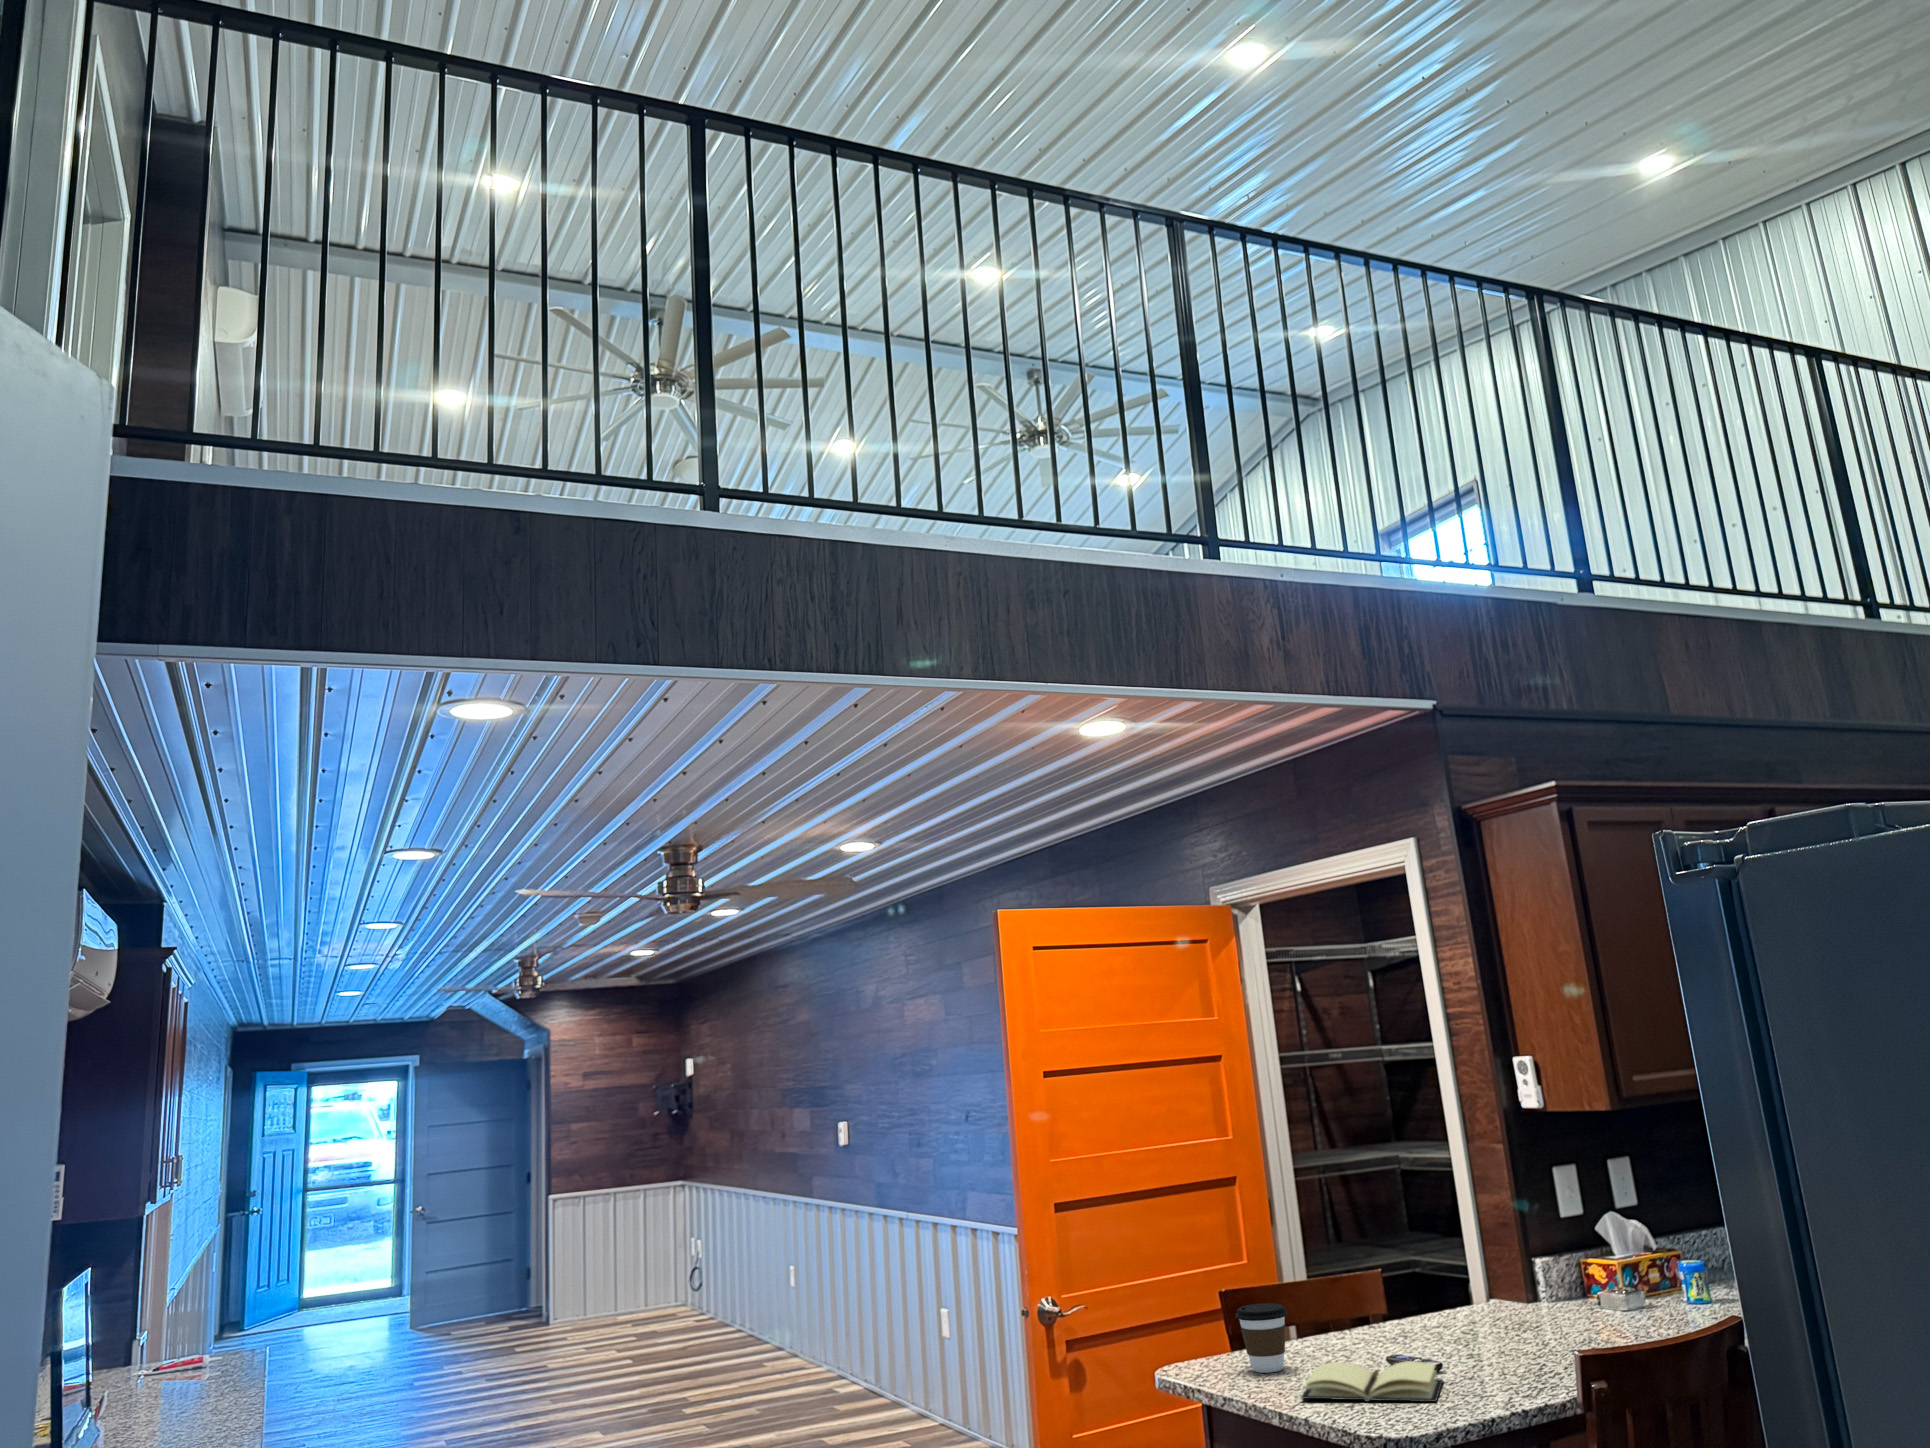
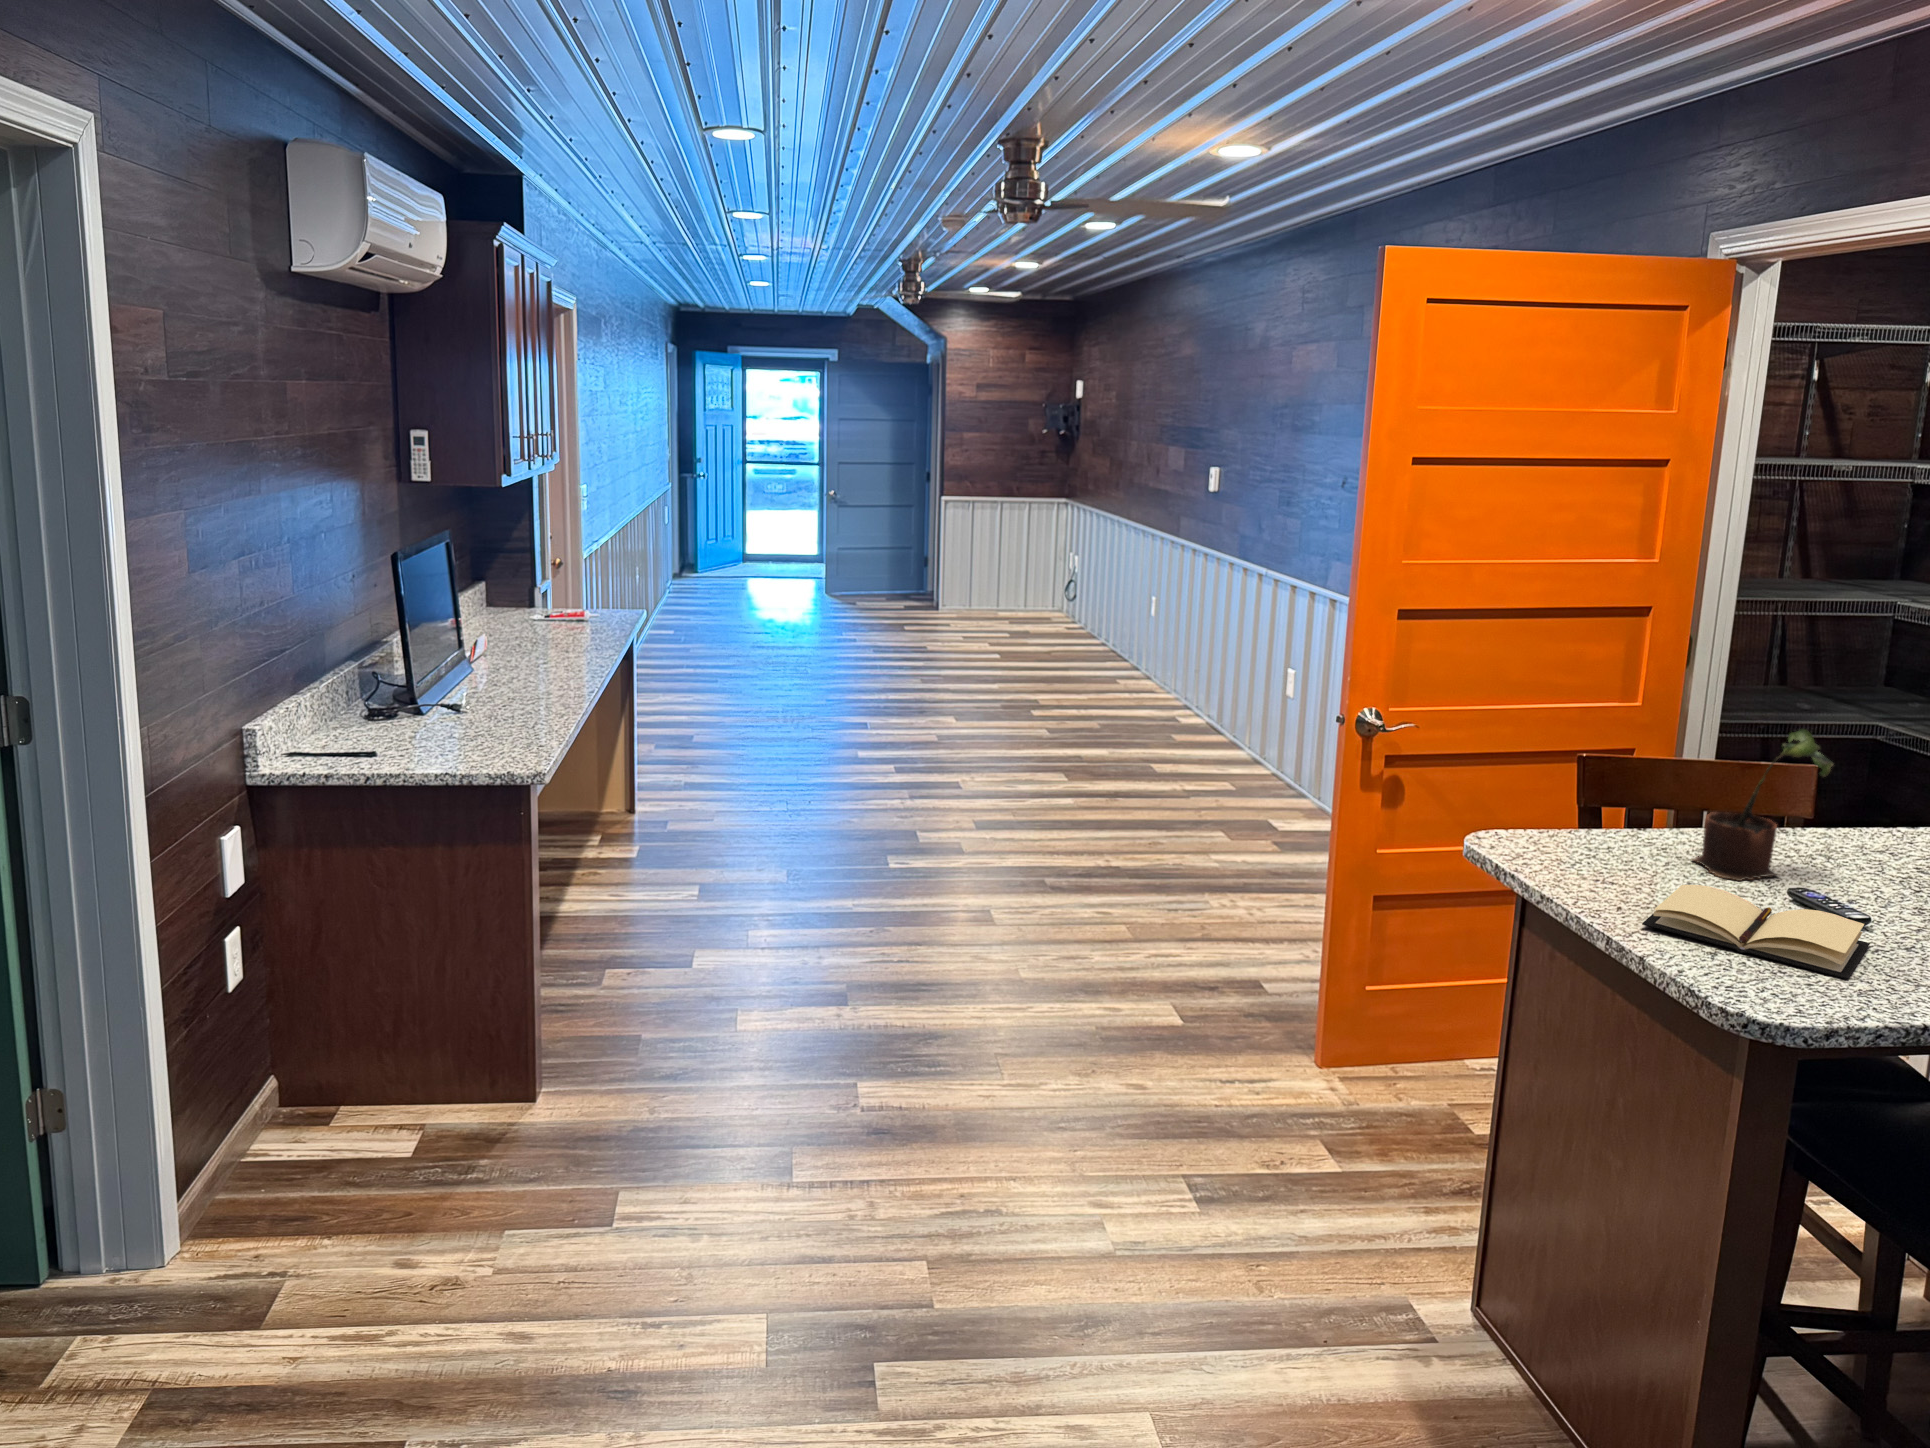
potted plant: none [1317,1231,1387,1362] -> present [1692,729,1833,881]
coffee cup: present [1236,1303,1287,1373] -> none [1584,787,1659,872]

